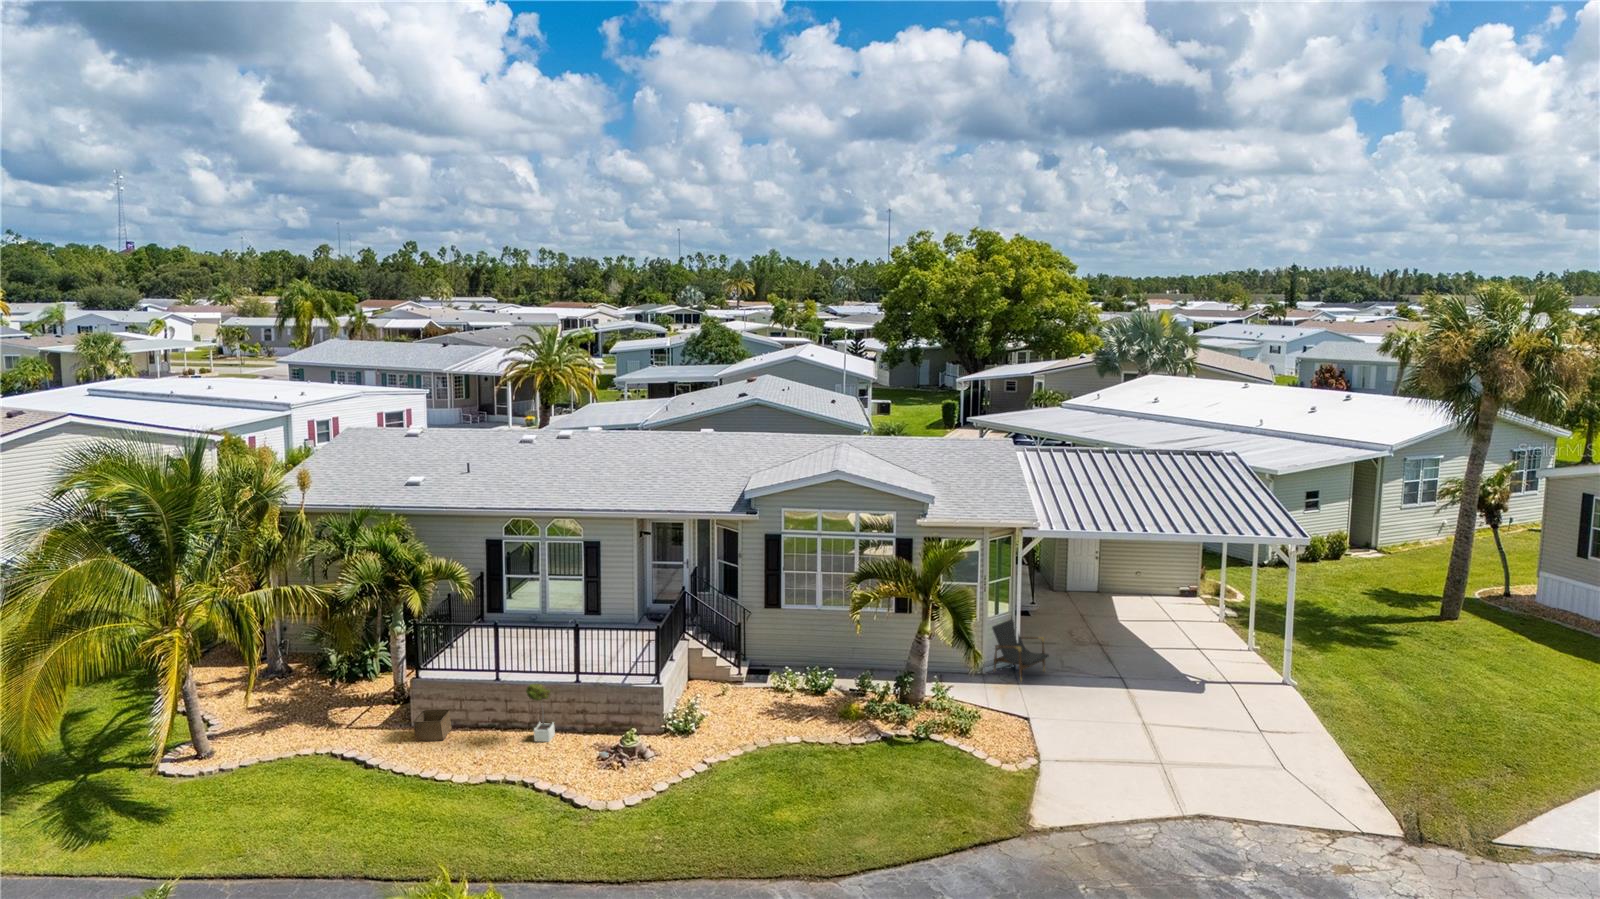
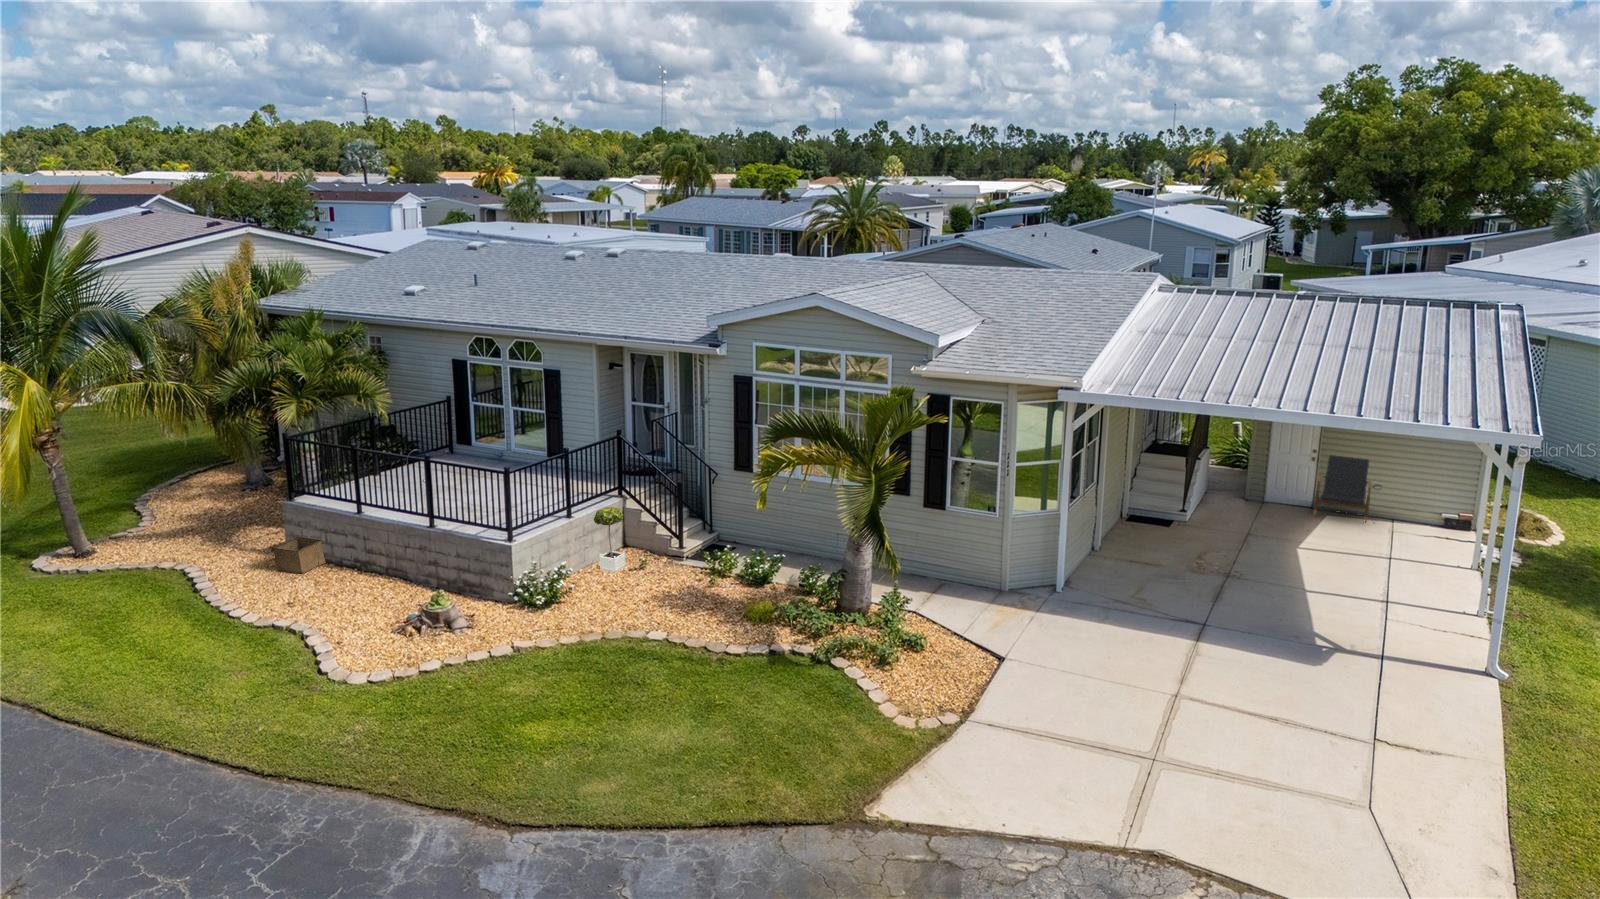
lounge chair: present [992,619,1049,681] -> present [1314,455,1372,522]
potted tree: present [526,684,555,742] -> present [594,507,625,572]

